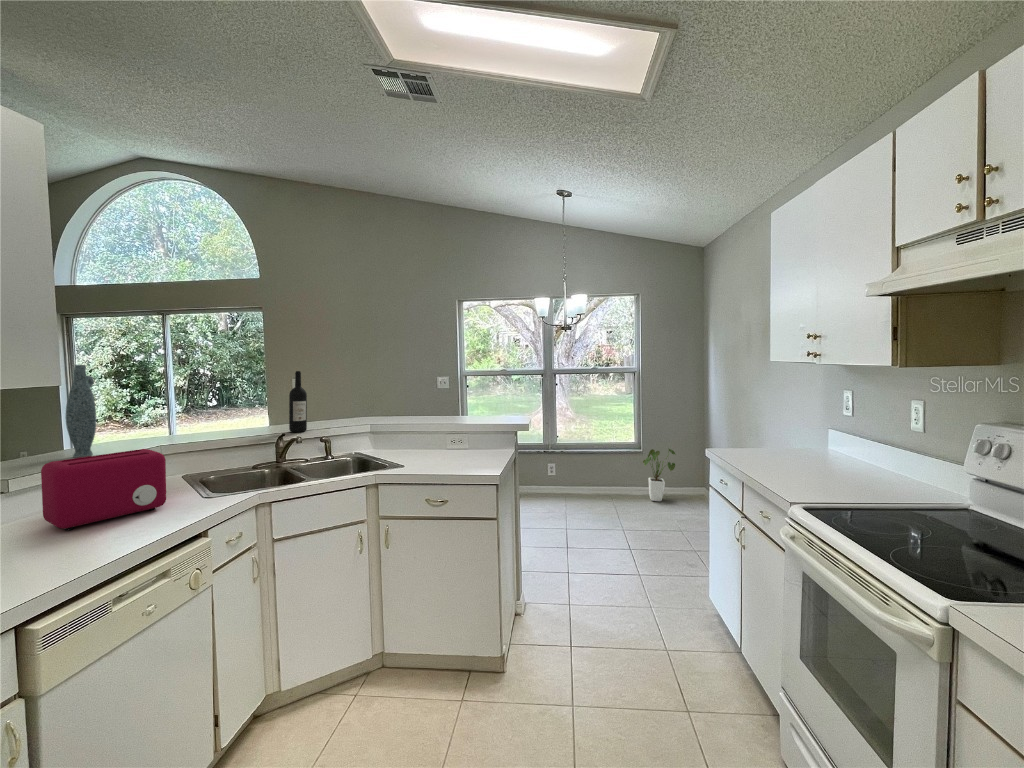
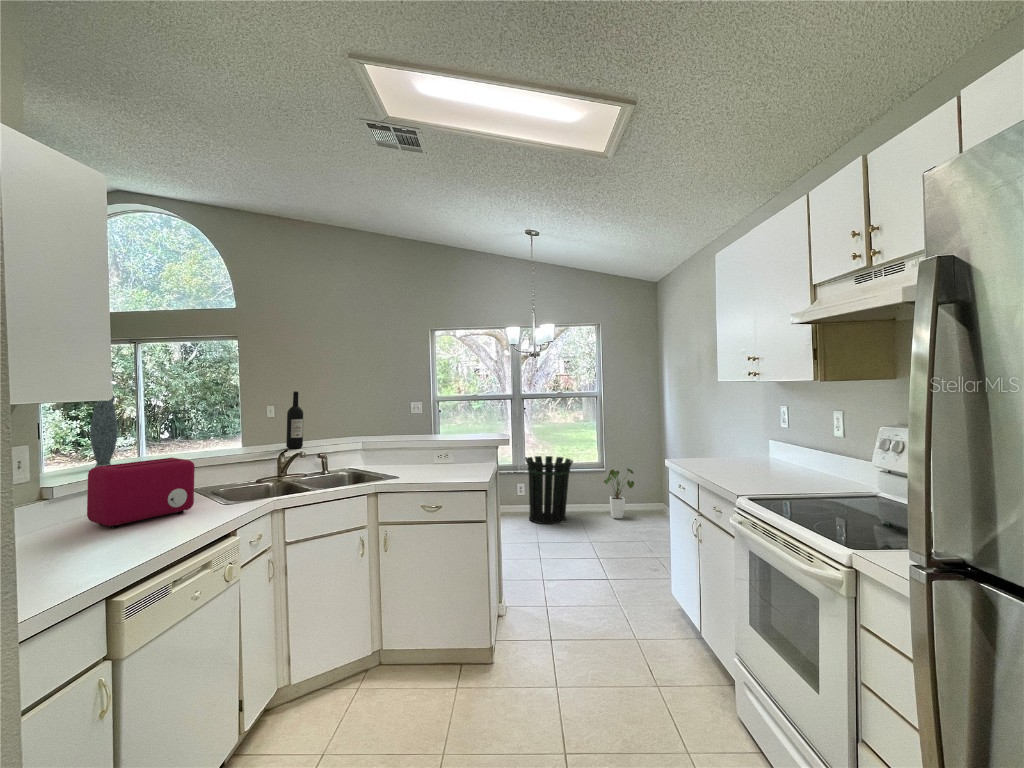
waste bin: none [559,433,610,505] -> present [525,456,573,524]

